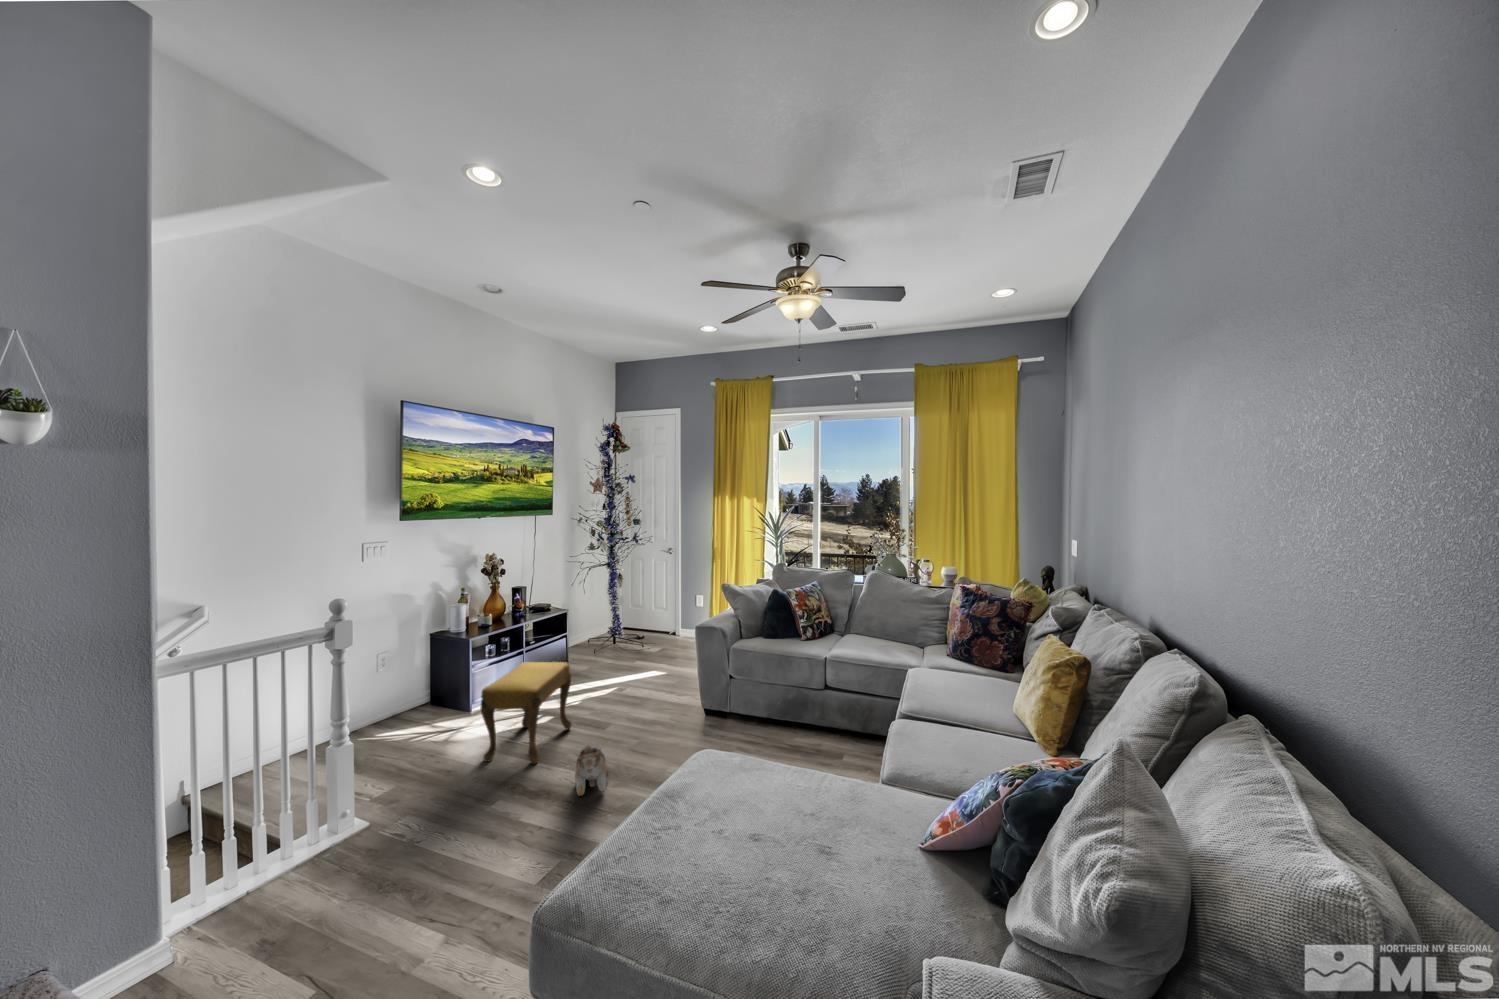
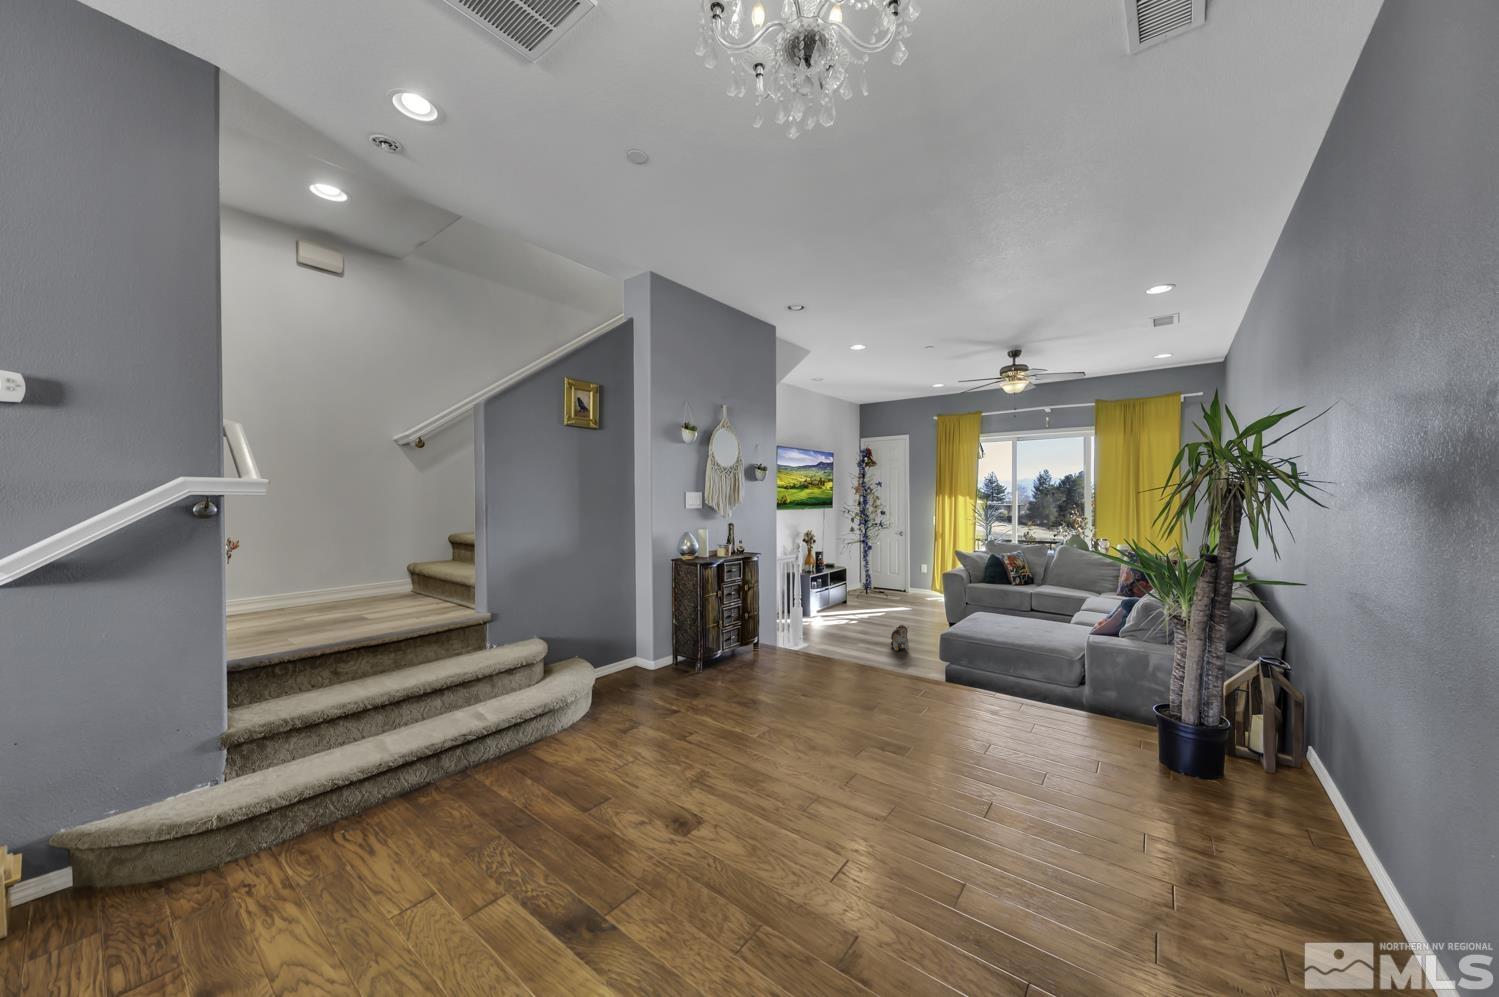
footstool: present [481,662,572,764] -> none [833,589,872,639]

